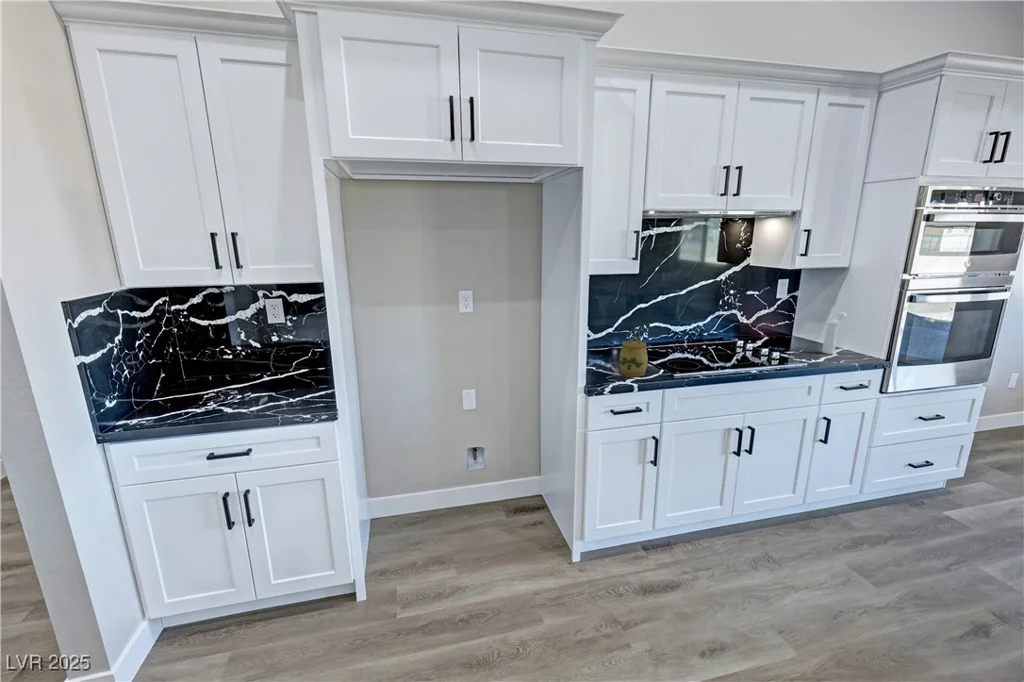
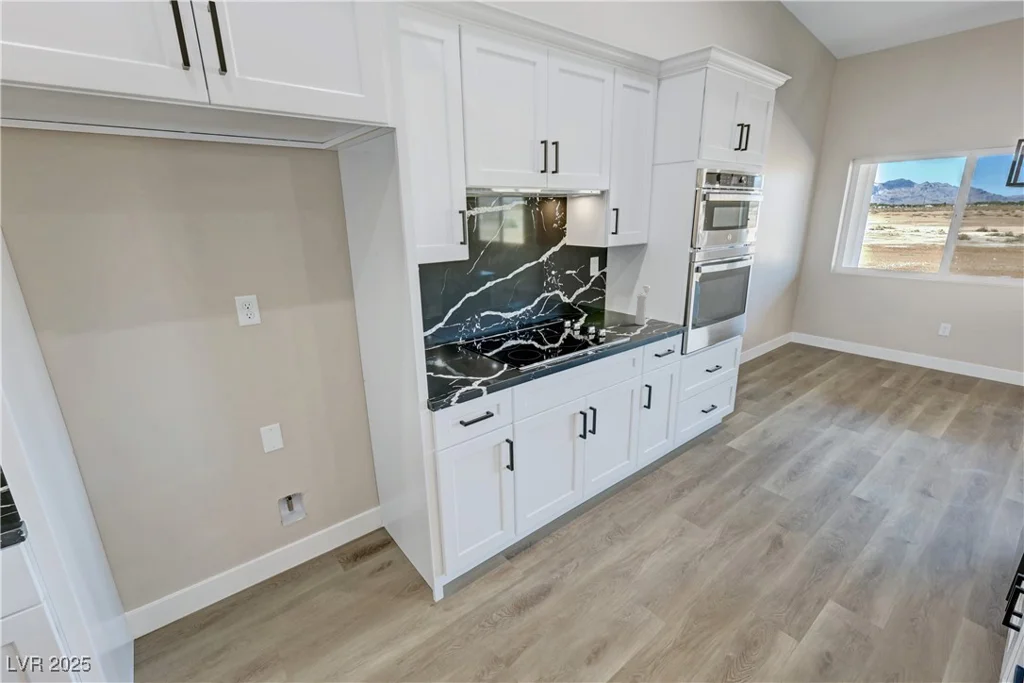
jar: present [620,337,648,377] -> none [460,333,492,378]

